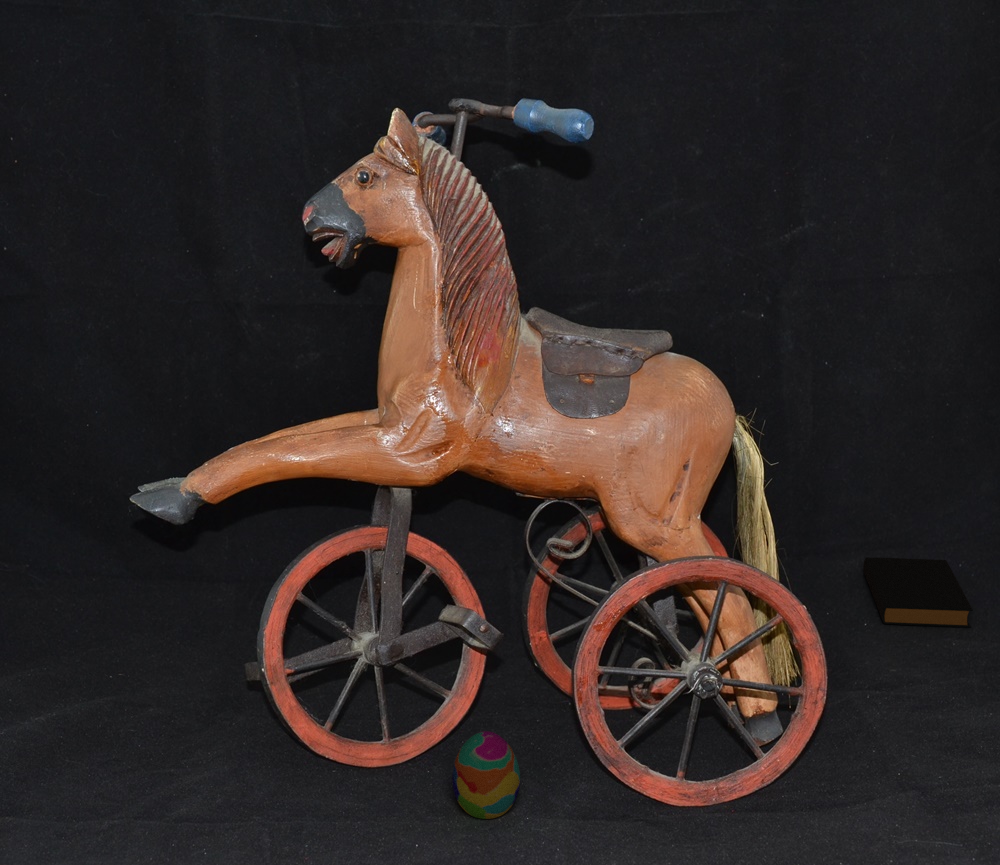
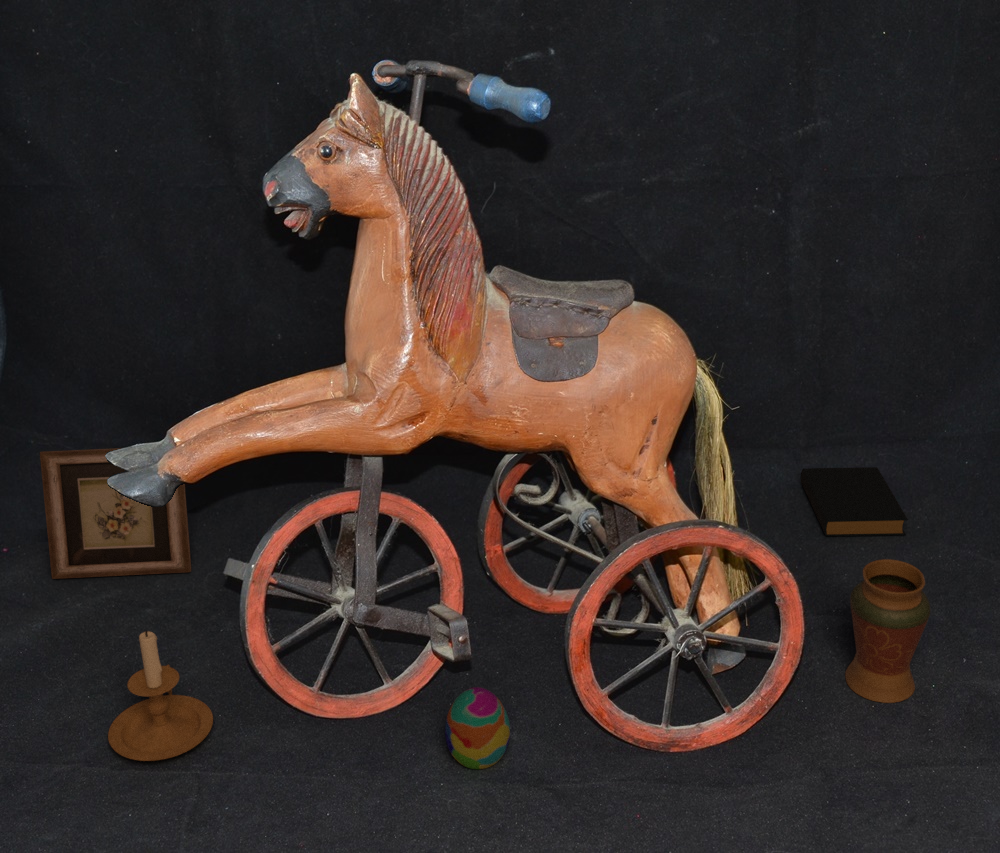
picture frame: none [80,490,221,622] -> present [40,448,191,579]
decorative vase: none [887,630,977,785] -> present [845,559,930,703]
candle holder: none [112,652,220,788] -> present [108,631,213,761]

